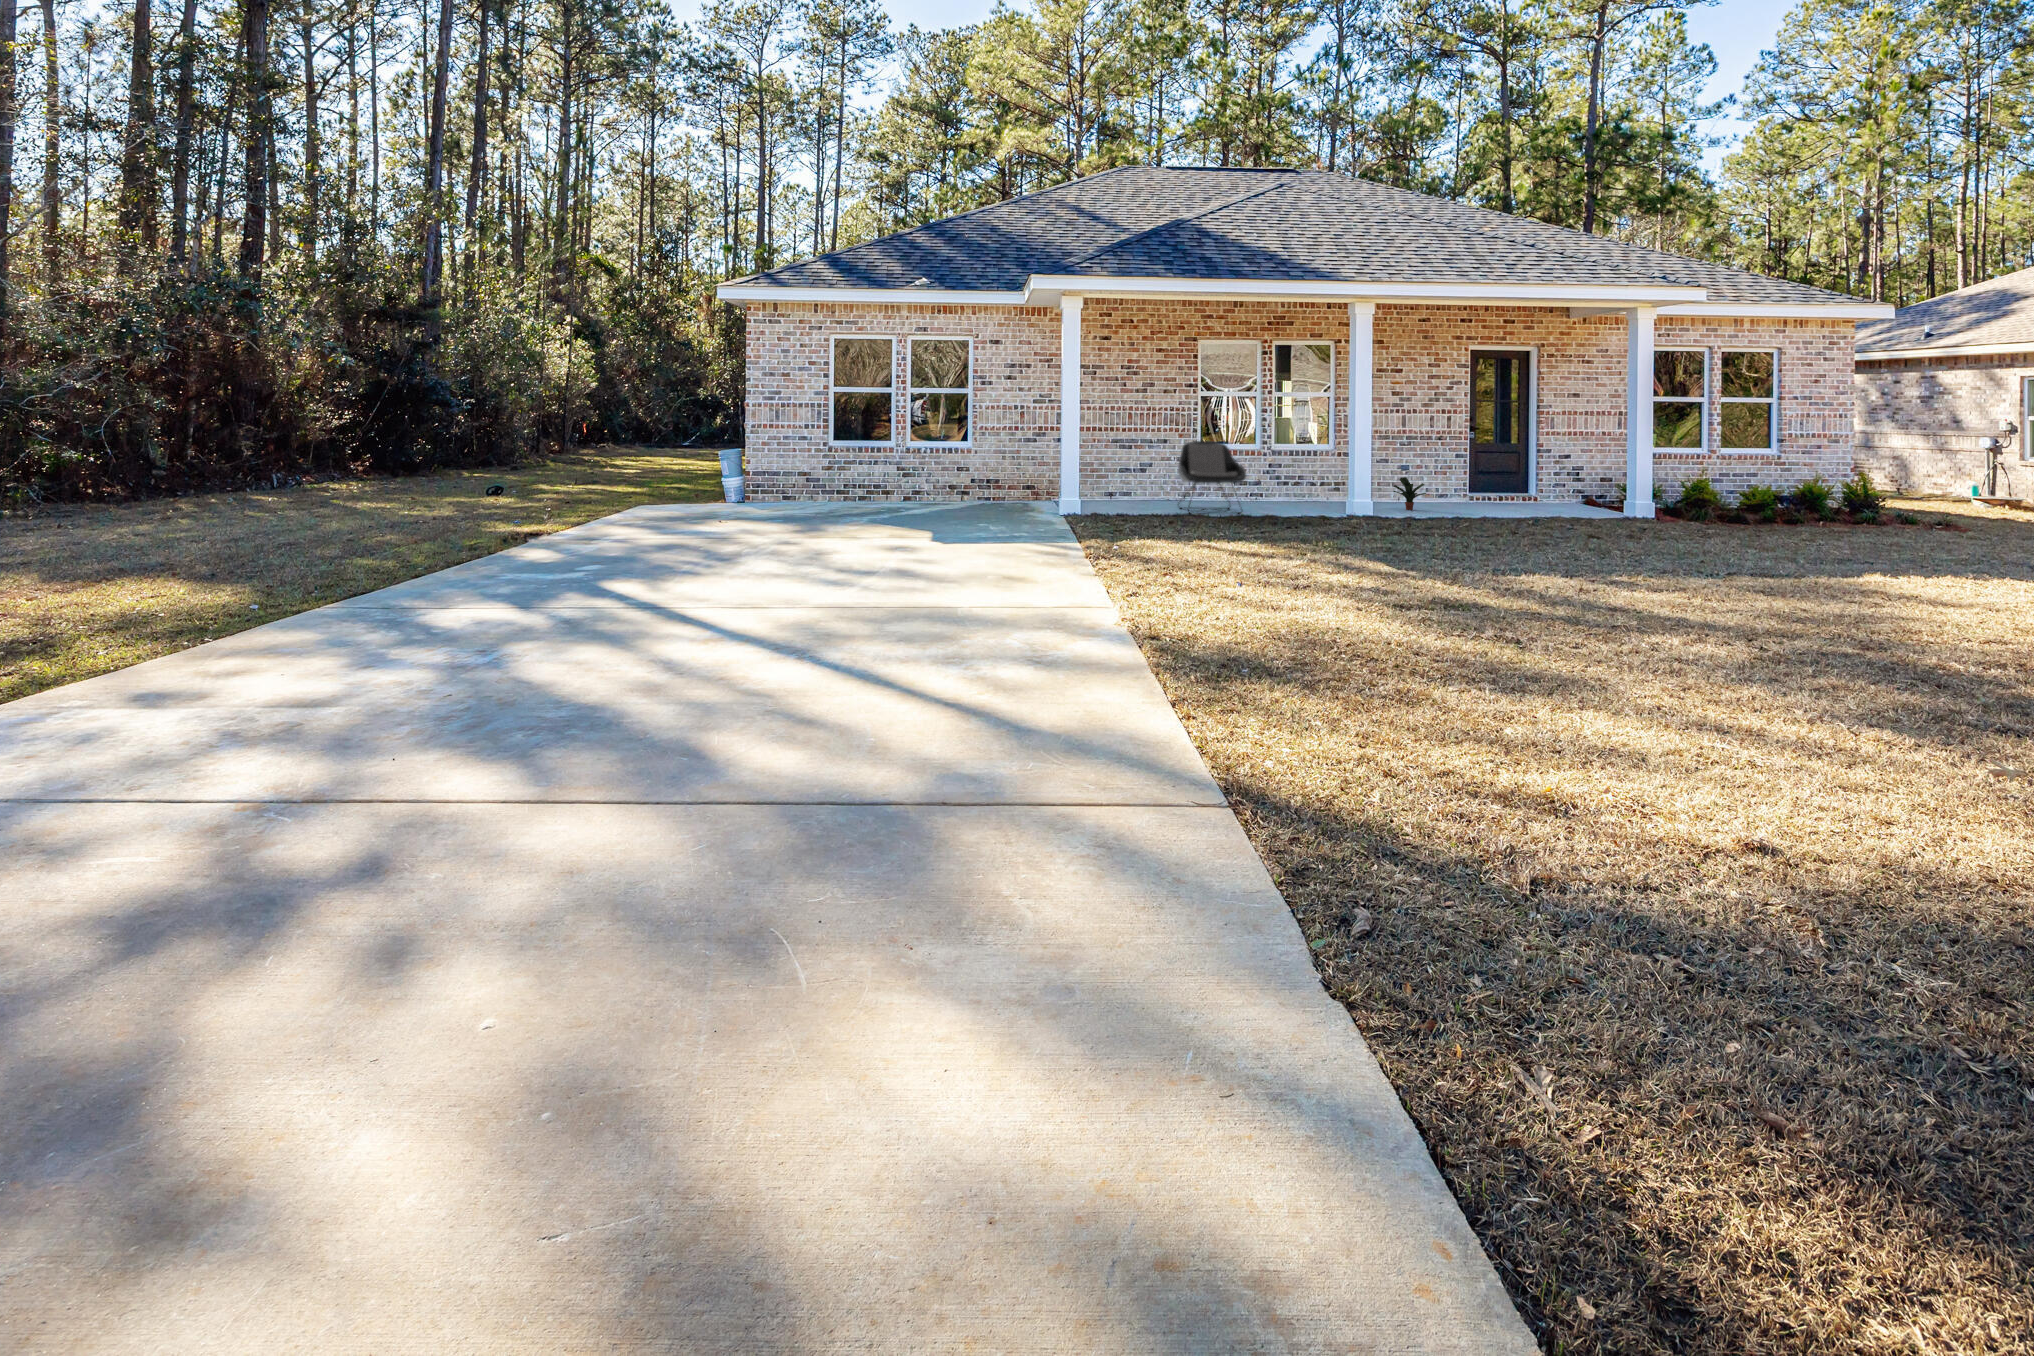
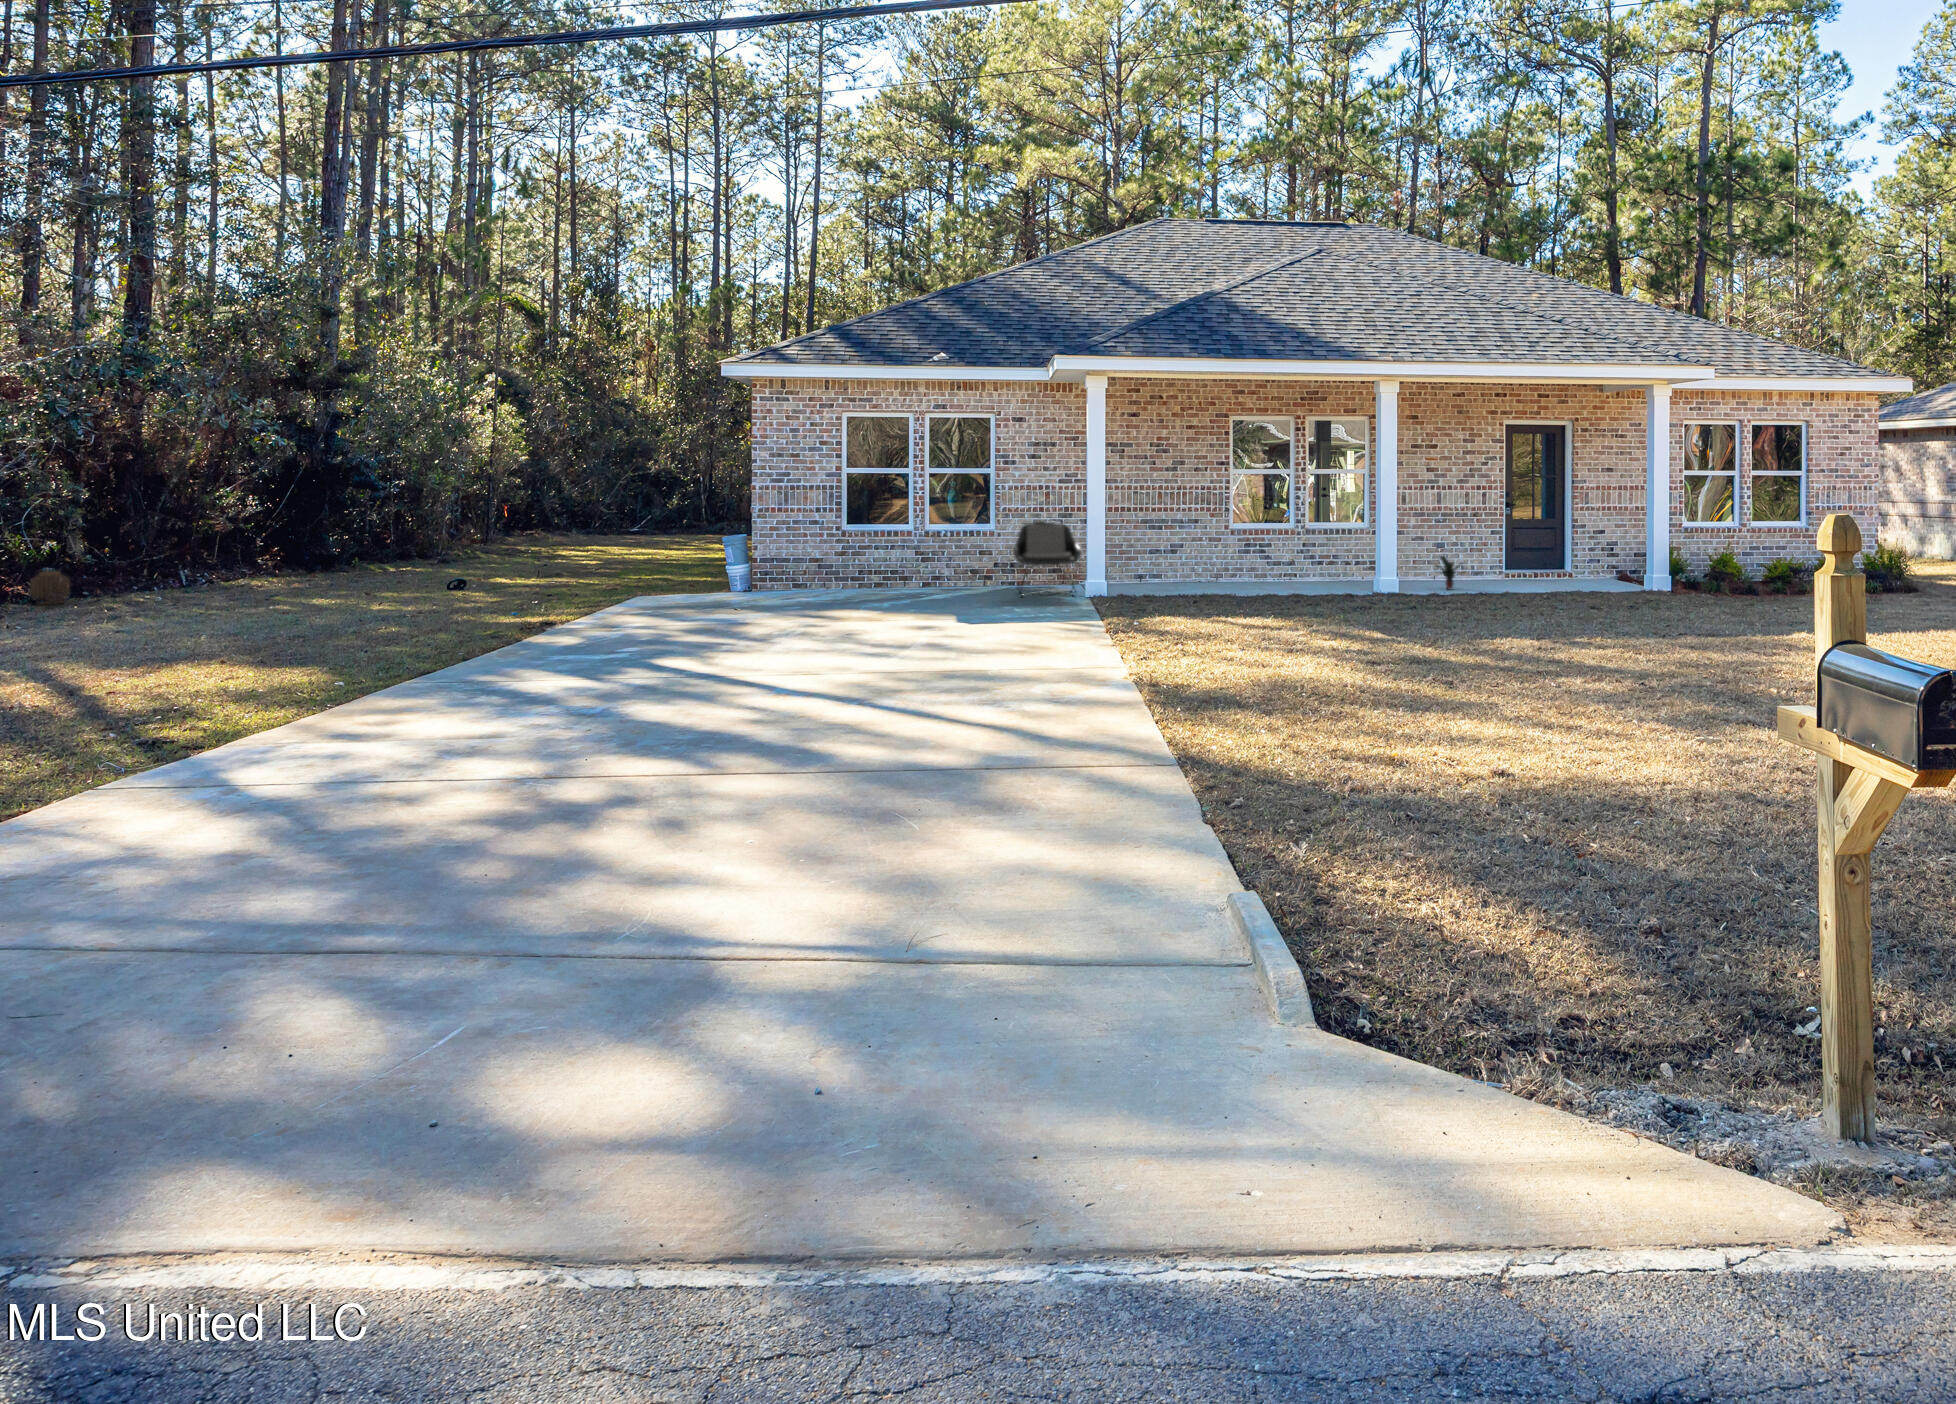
lounge chair: present [1178,441,1246,514] -> present [1013,521,1081,595]
woven basket: none [134,468,170,498] -> present [30,571,70,605]

